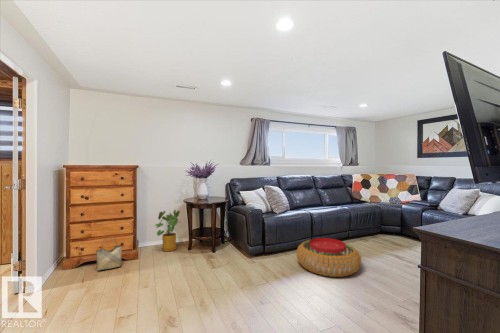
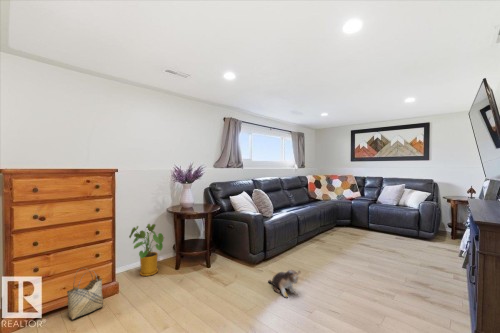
pouf: present [297,238,361,277] -> none [295,236,354,271]
plush toy: none [248,263,265,290] -> present [268,270,301,297]

